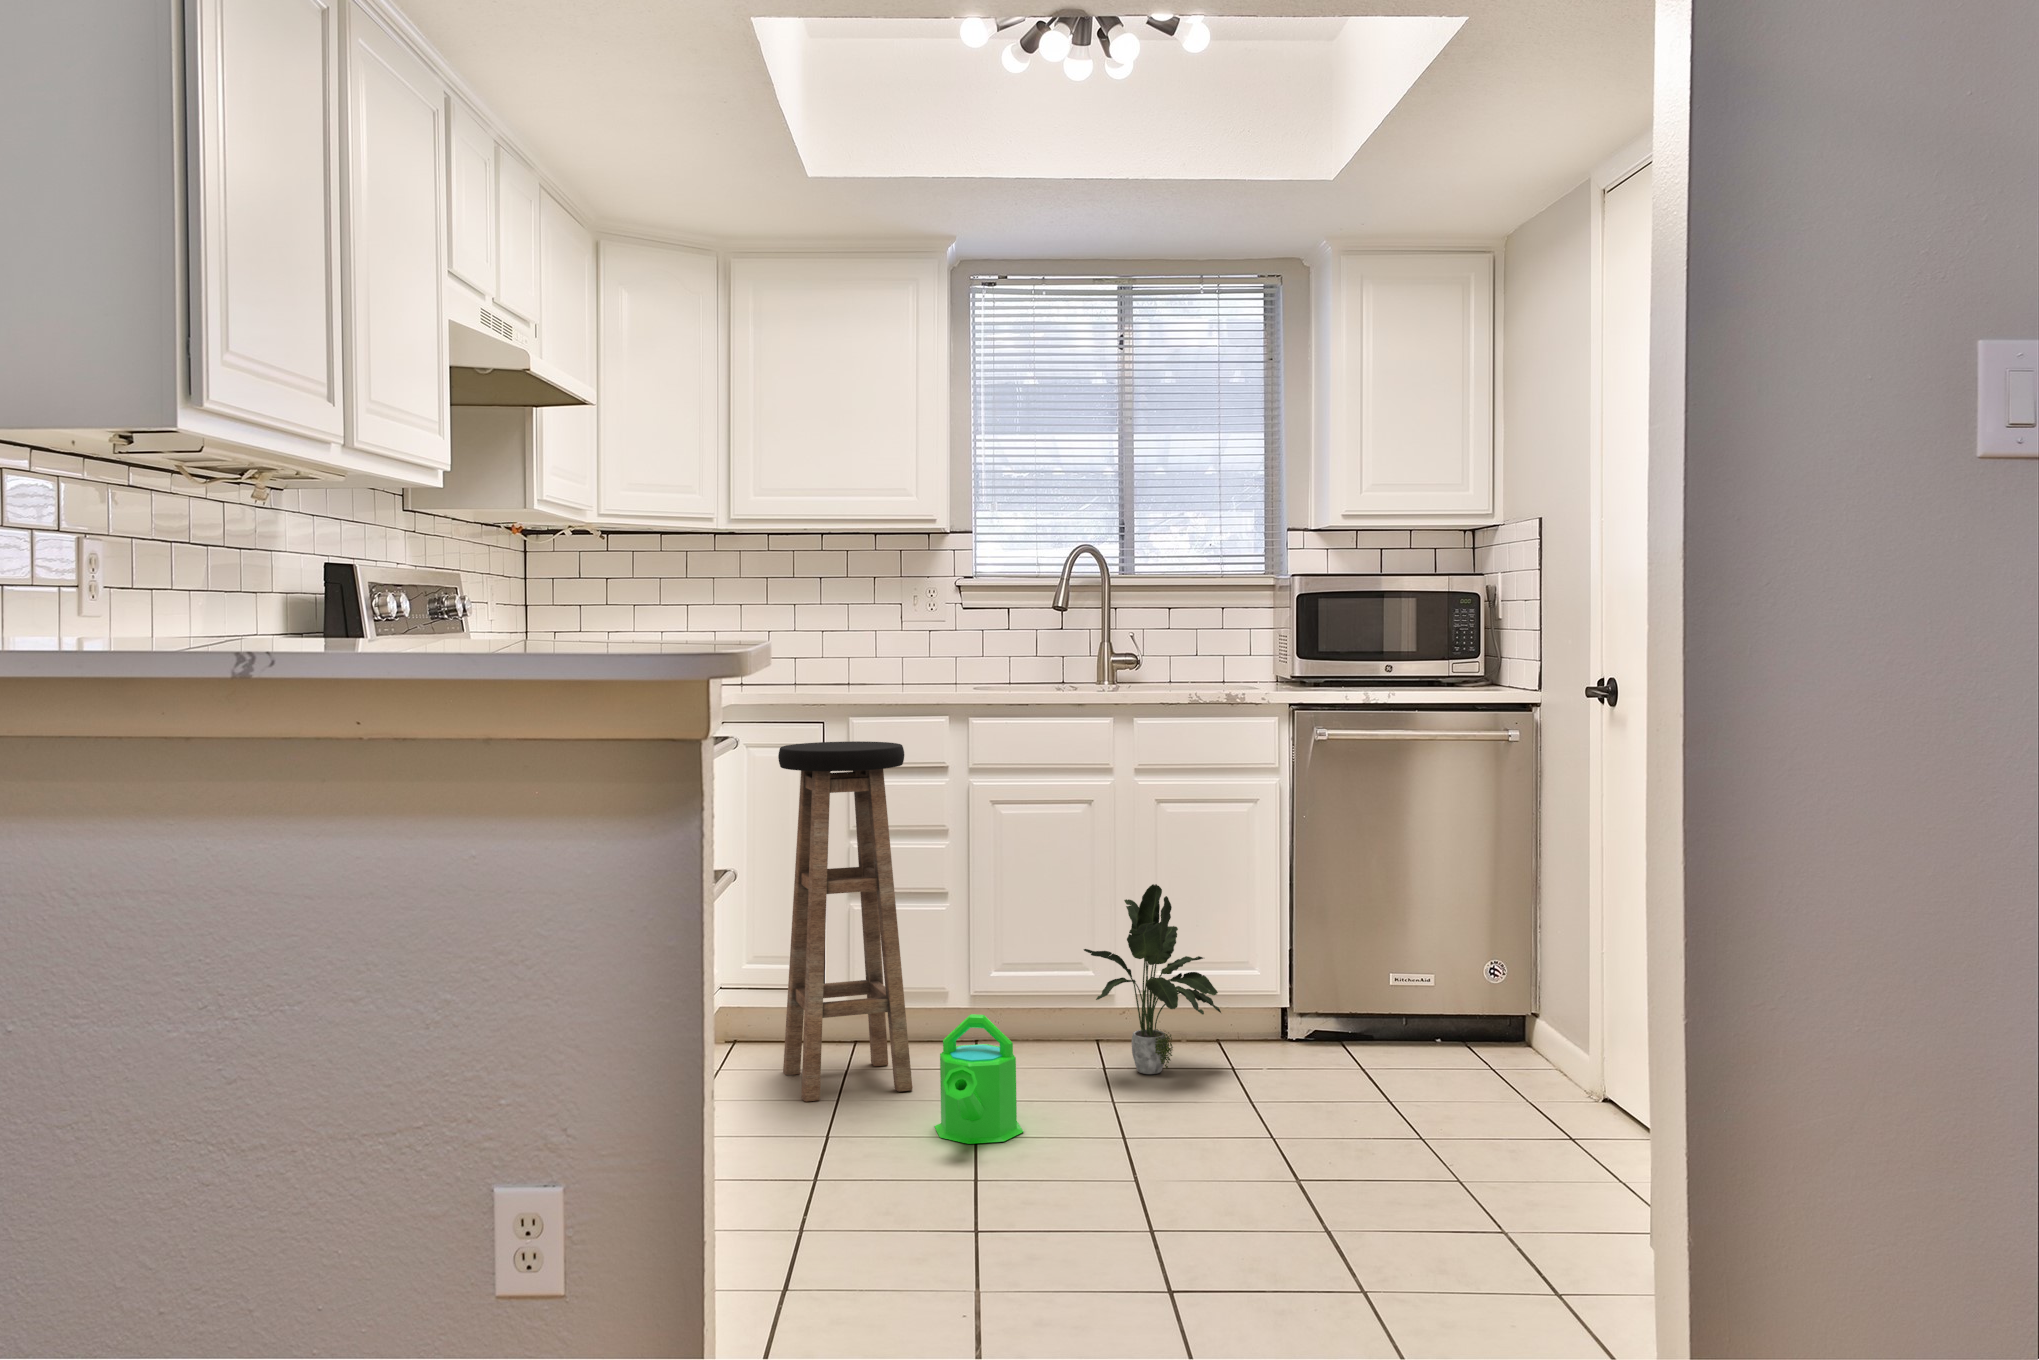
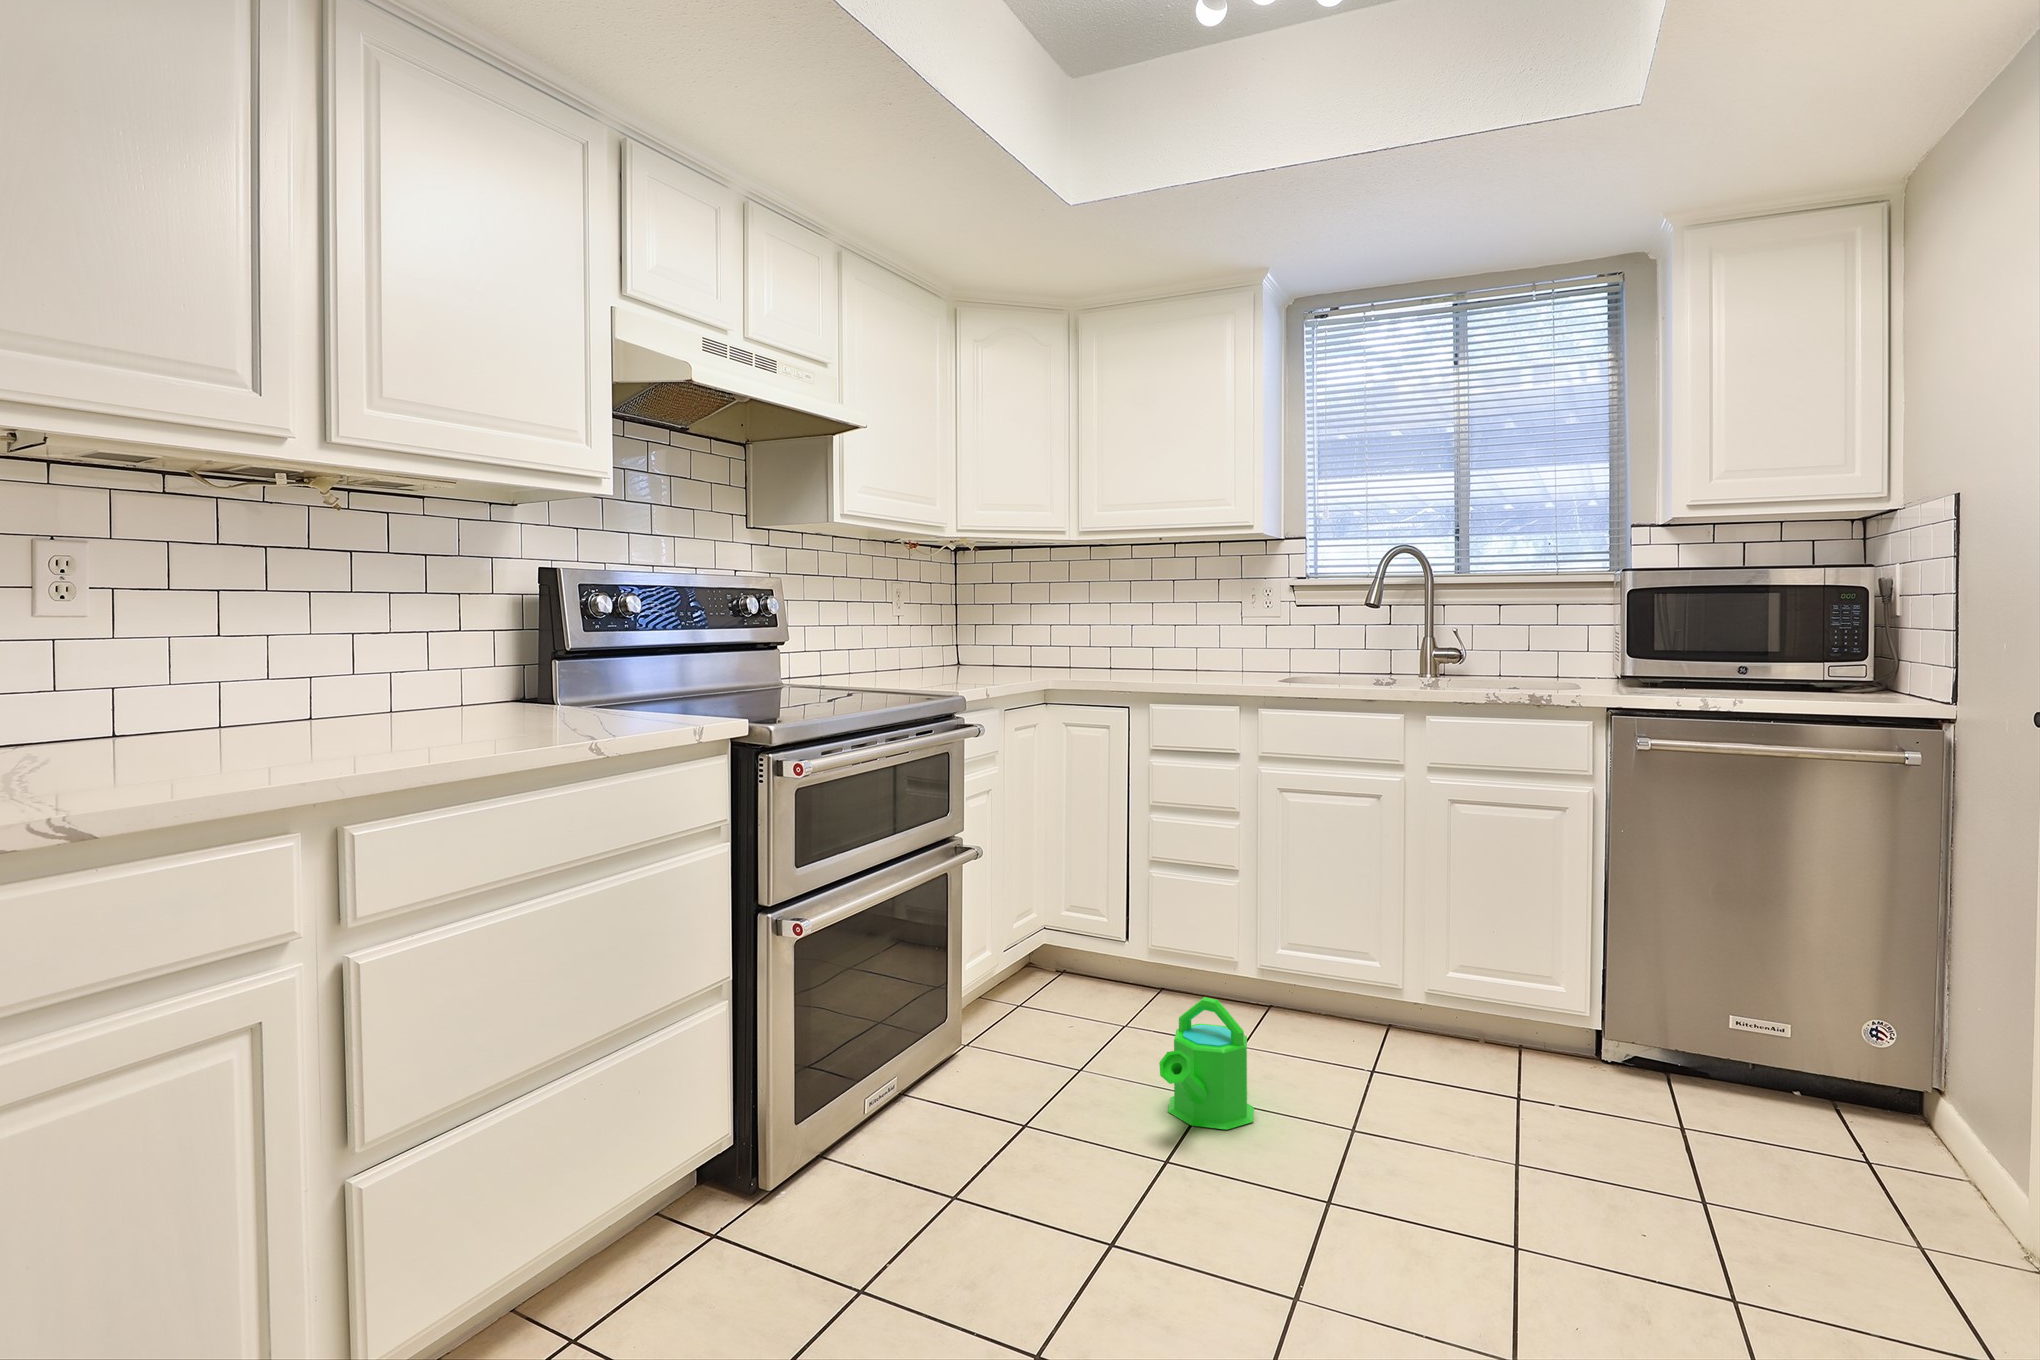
bar stool: present [778,741,912,1101] -> none [1064,725,1179,1052]
potted plant: present [1084,884,1221,1074] -> none [1353,884,1509,1077]

